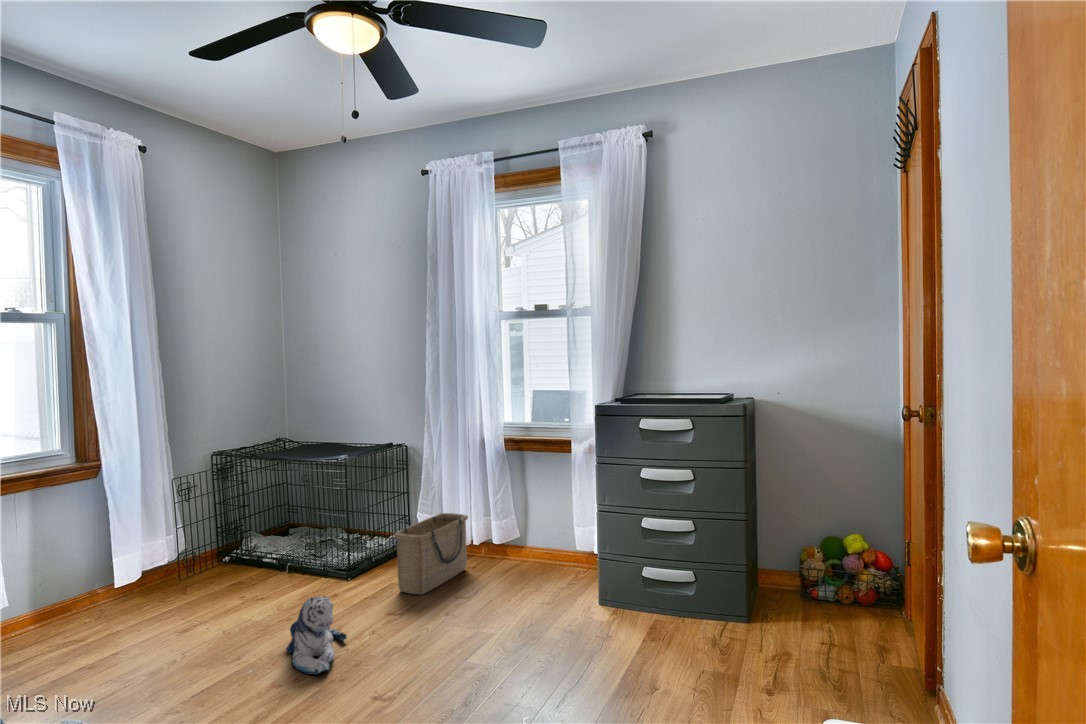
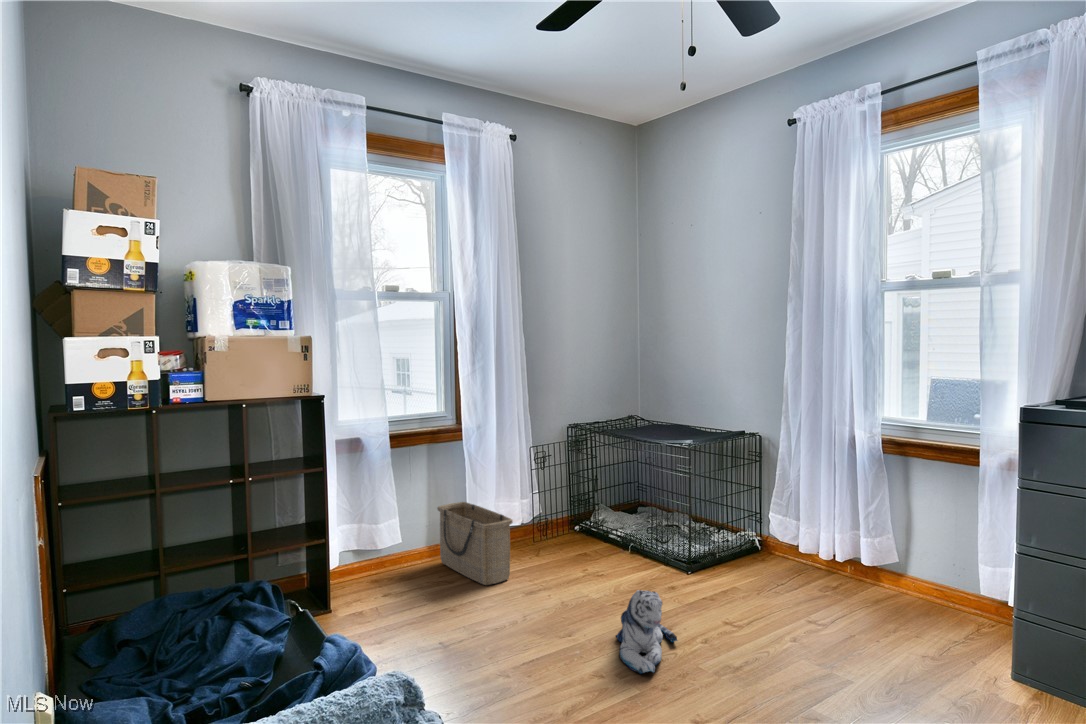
basket: present [394,513,468,595] -> present [437,502,513,585]

